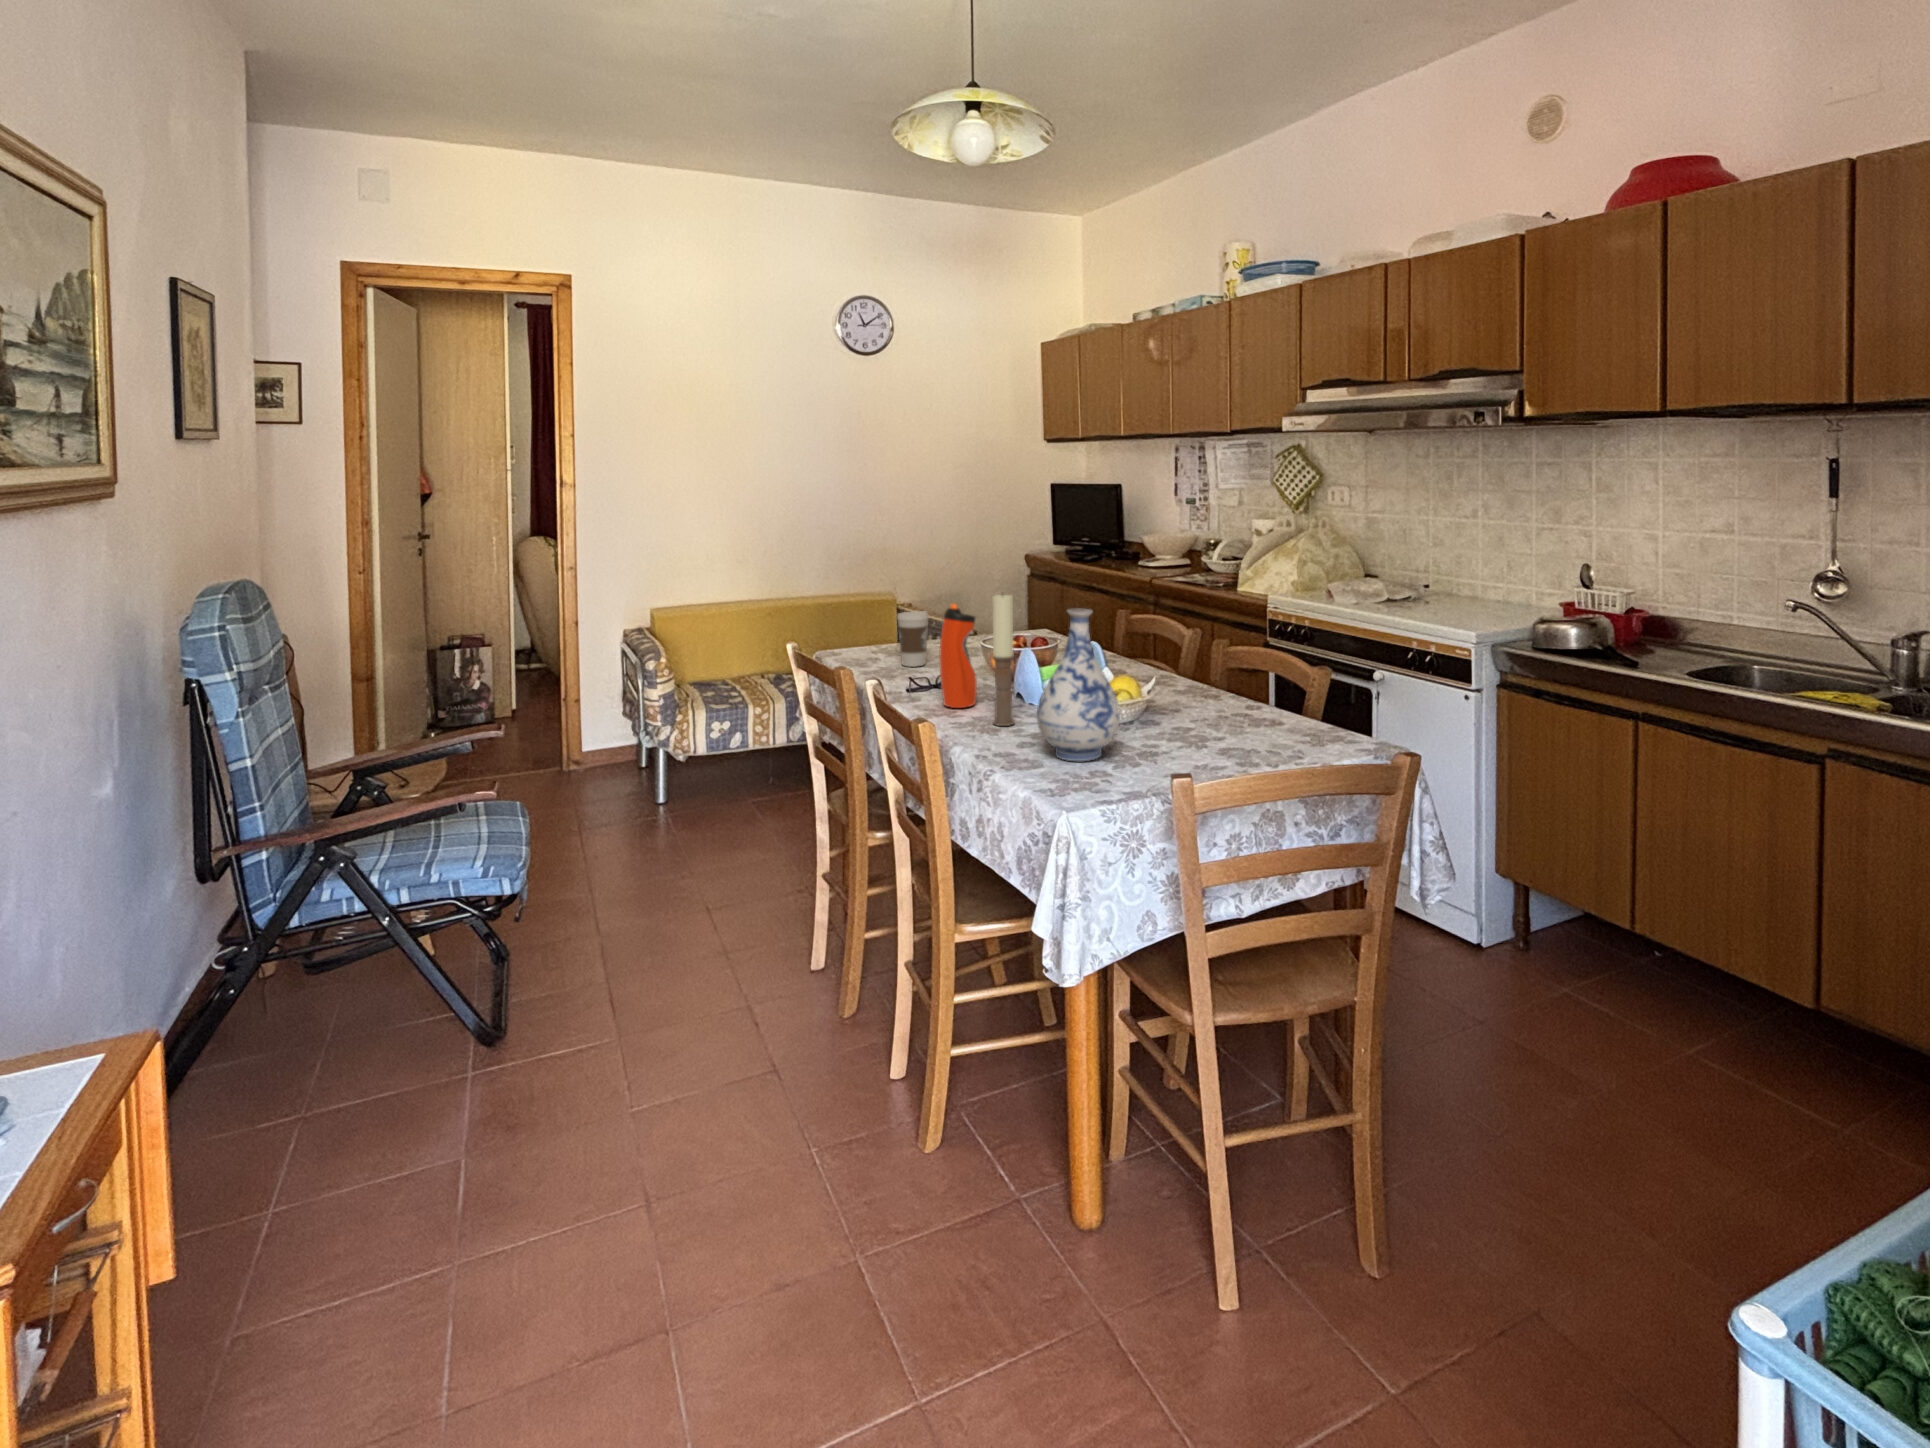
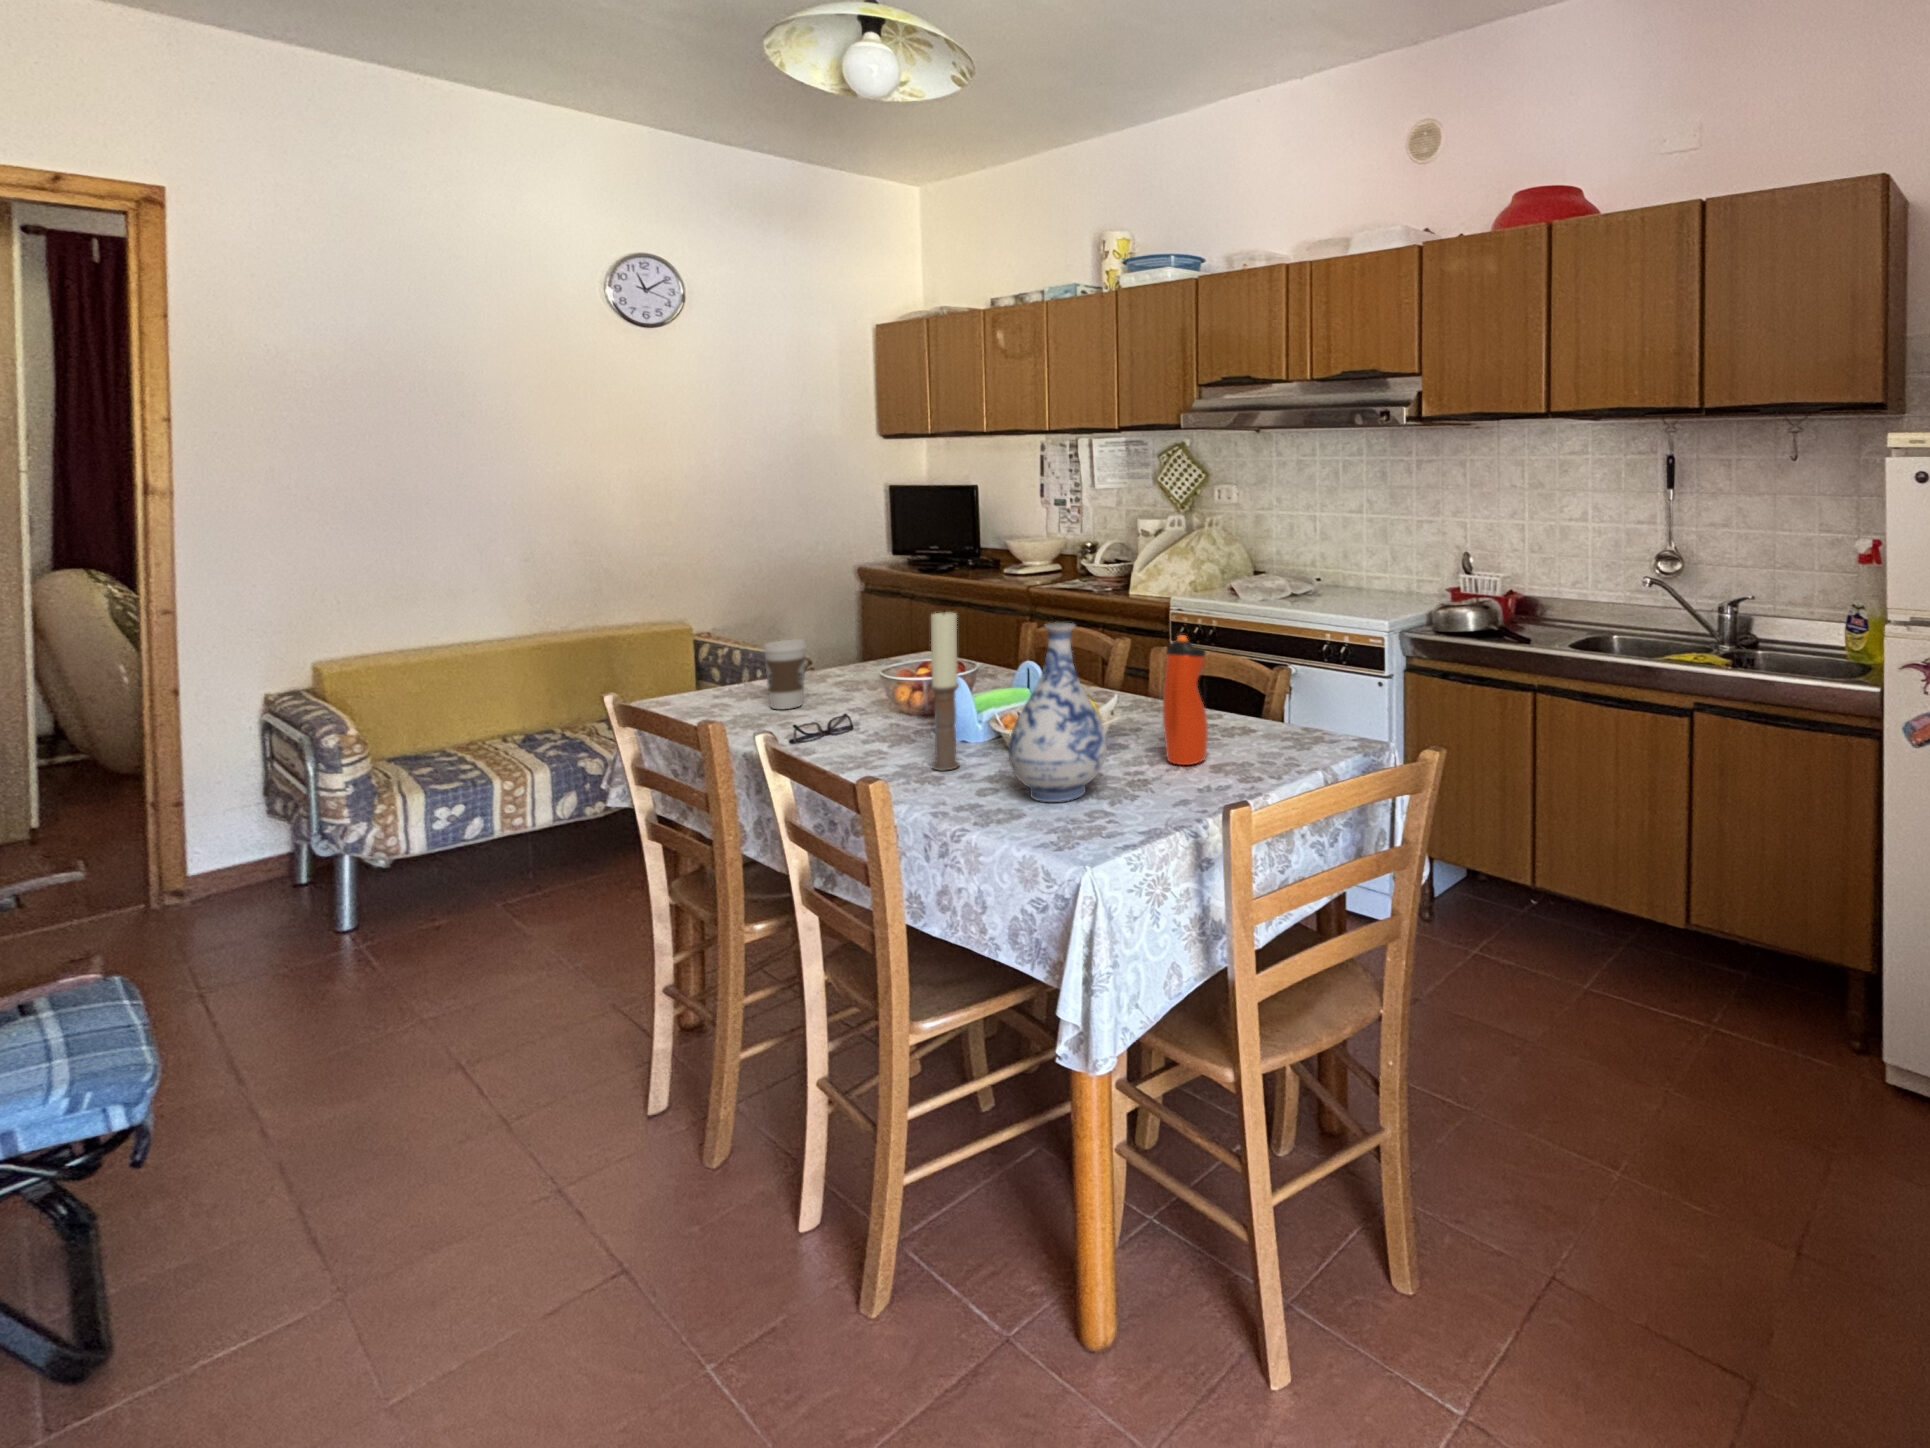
water bottle: present [939,603,977,708] -> present [1162,635,1208,765]

